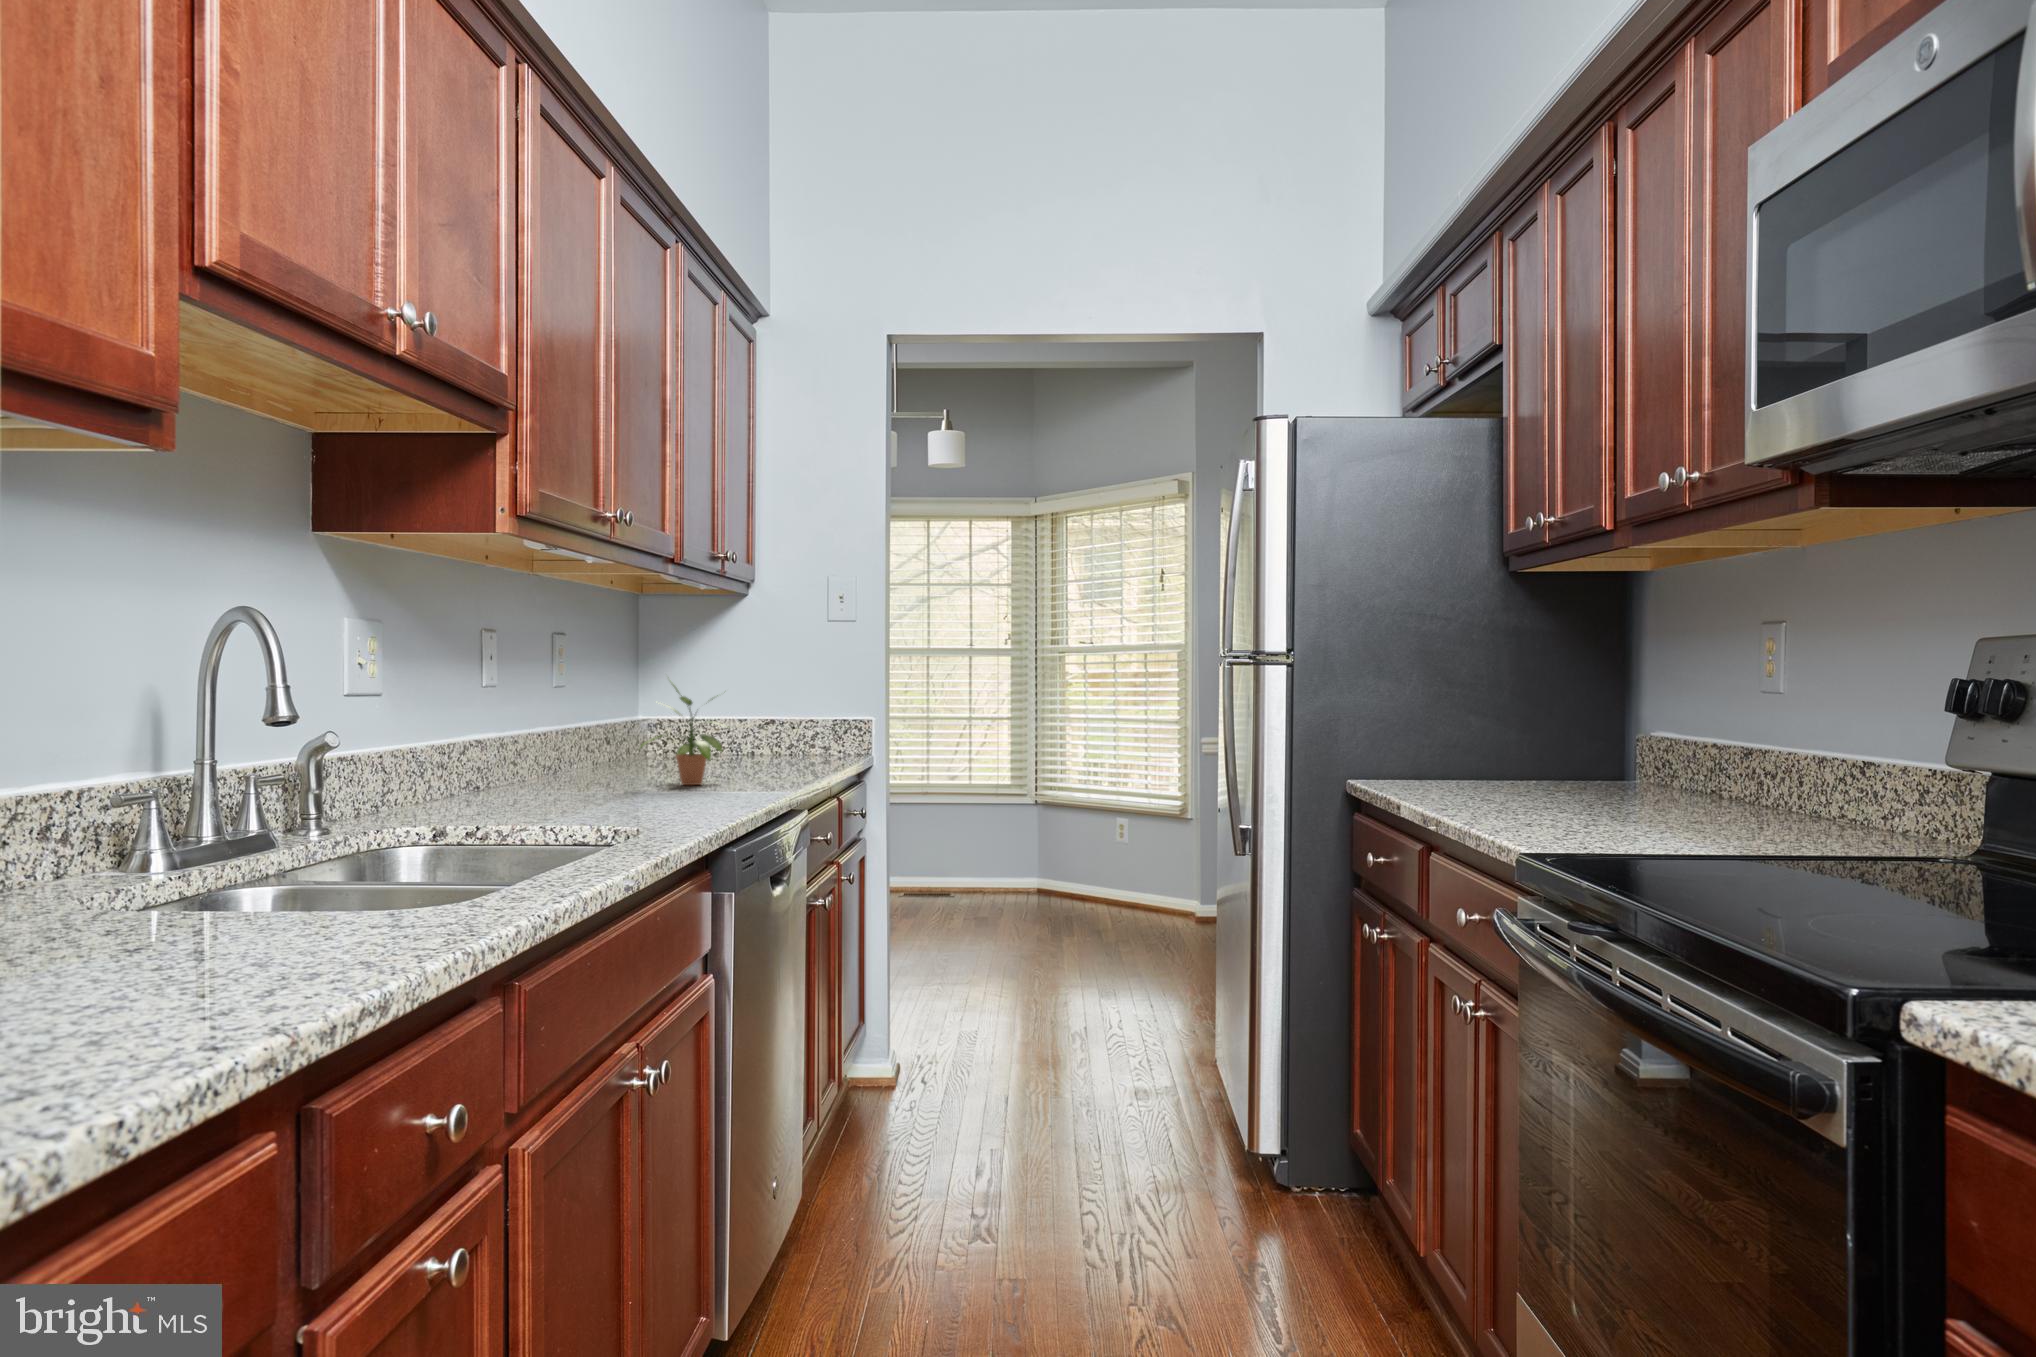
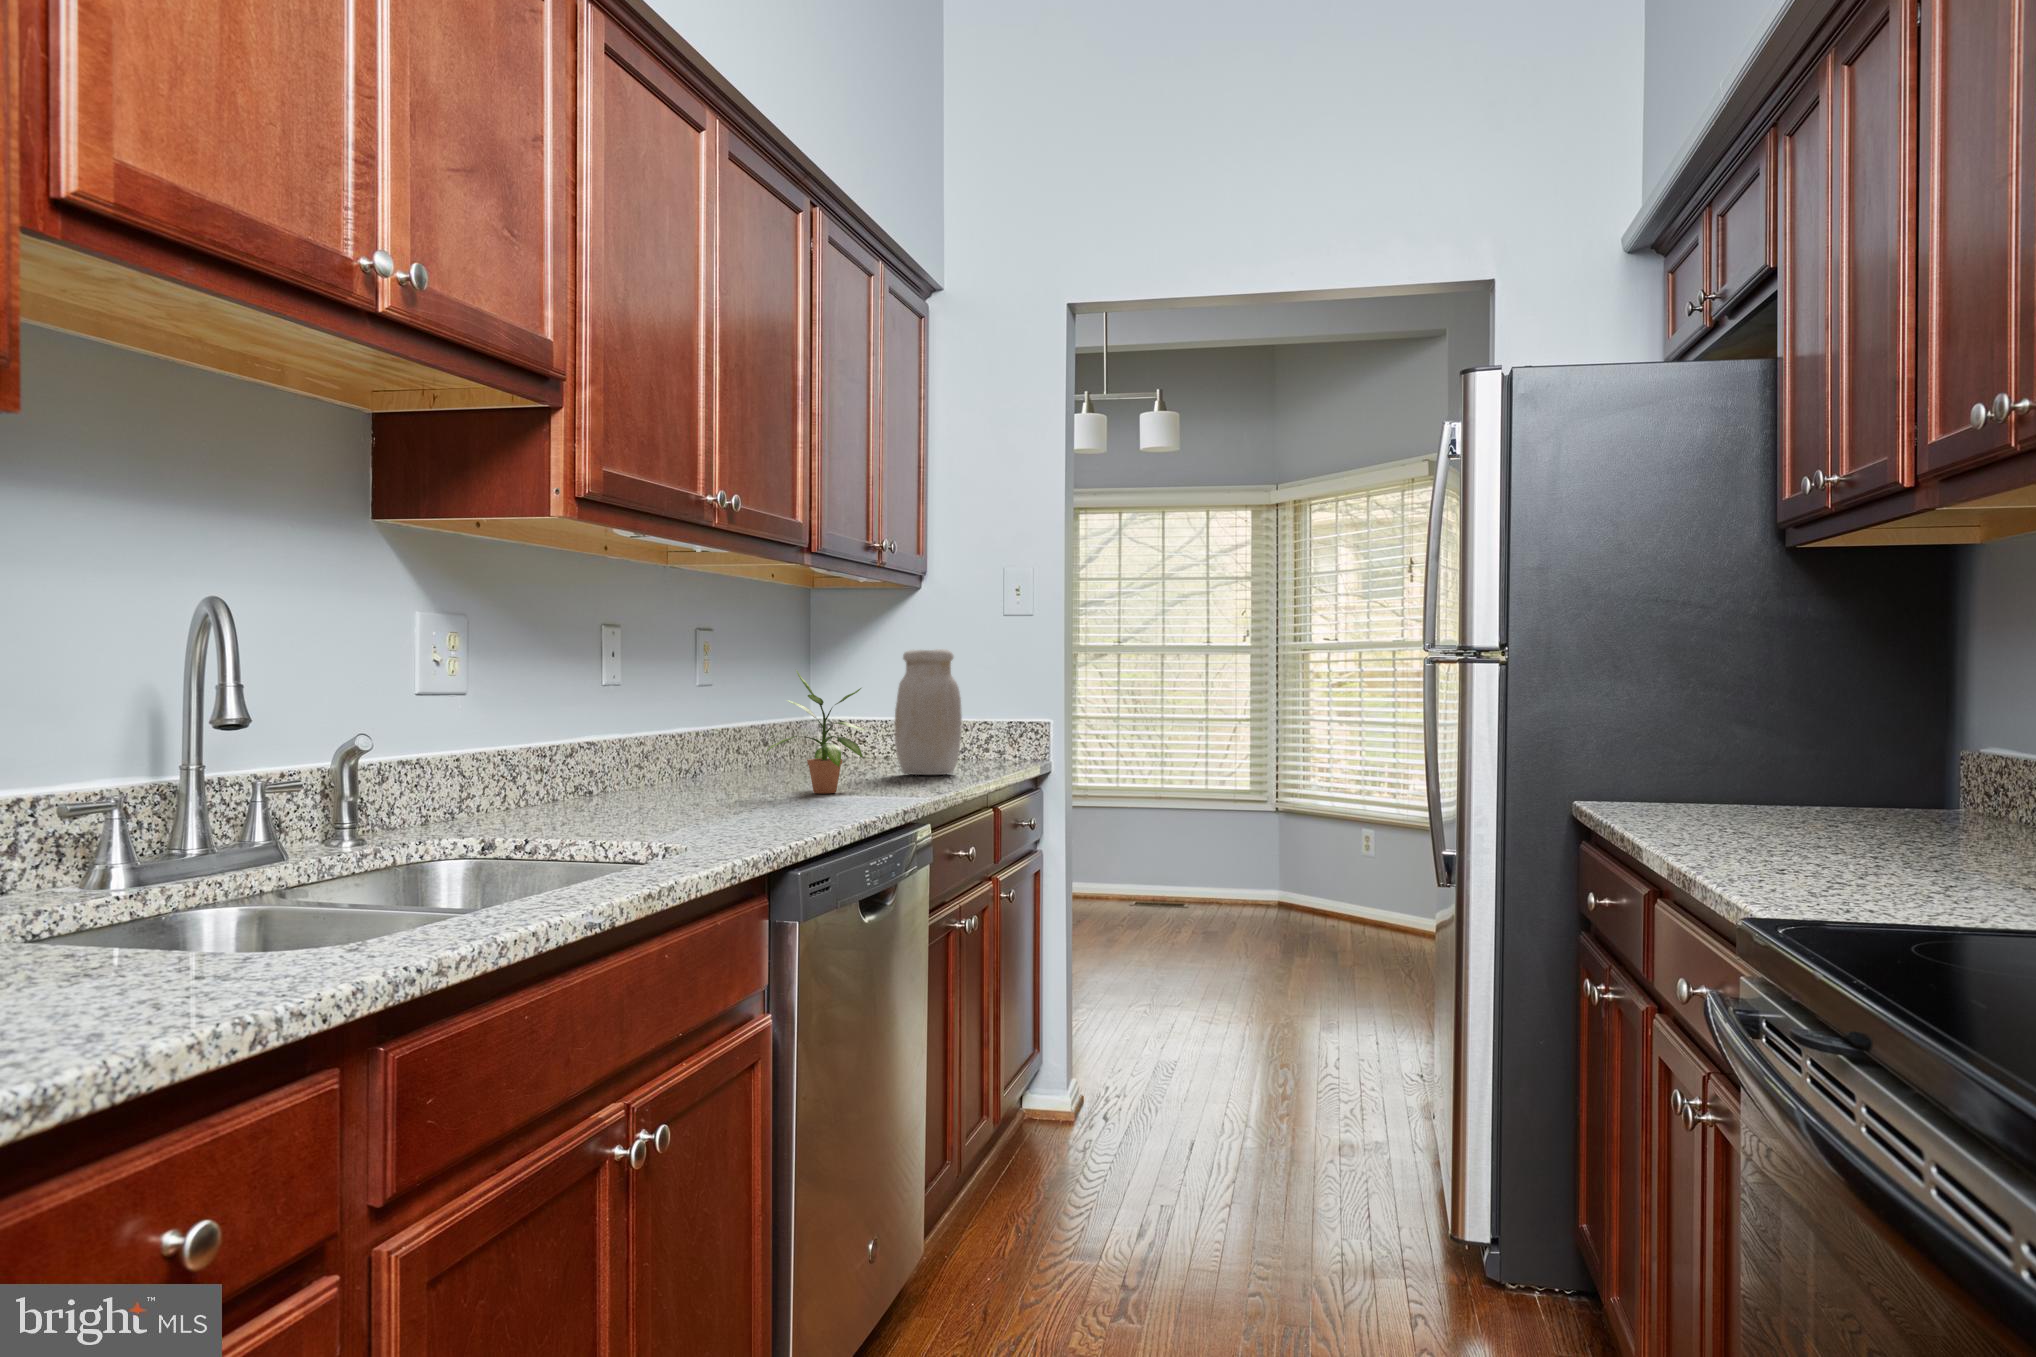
jar: none [736,655,798,769] -> present [895,649,962,775]

